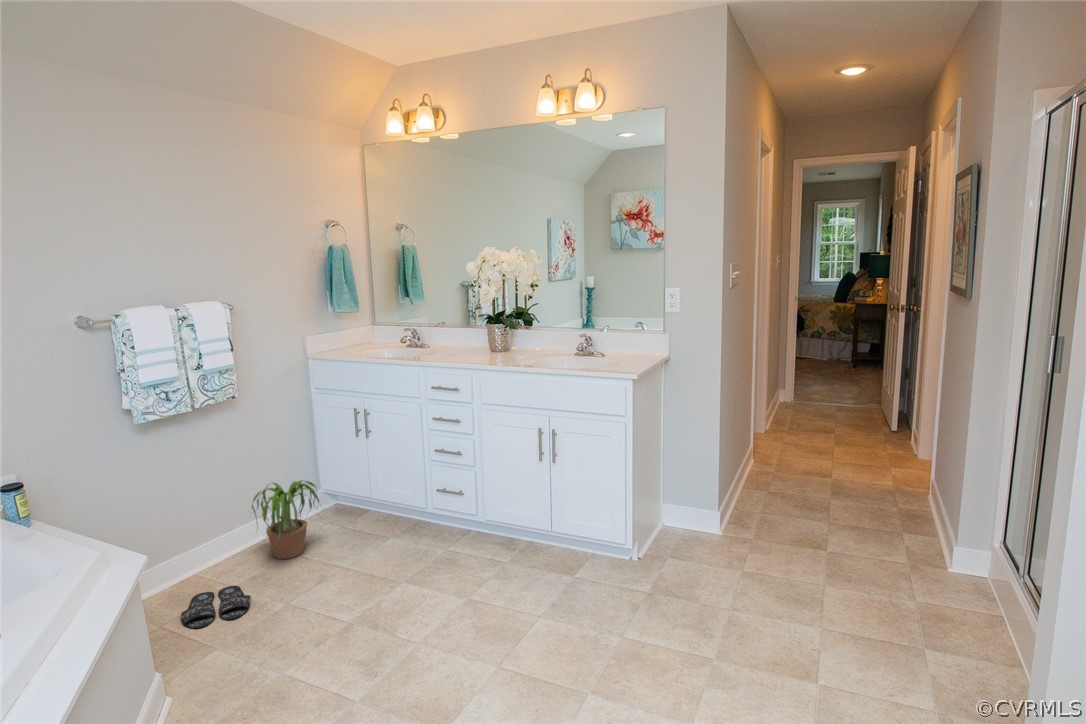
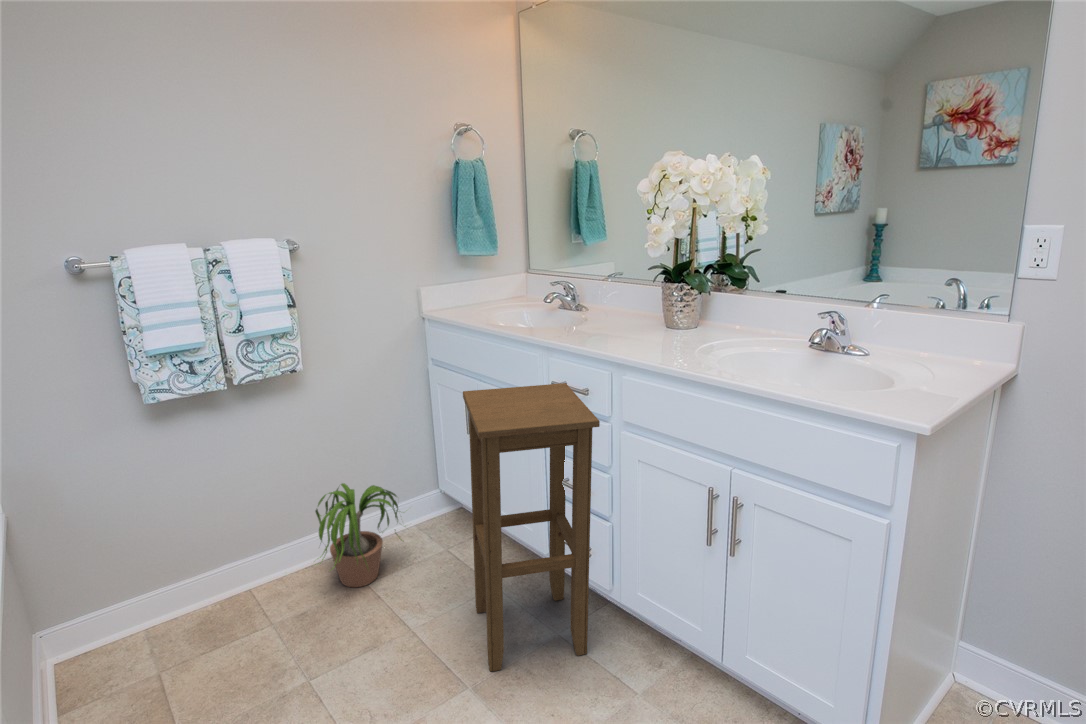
stool: none [372,385,472,576] -> present [463,383,600,671]
slippers: present [181,586,250,629] -> none [183,622,279,695]

